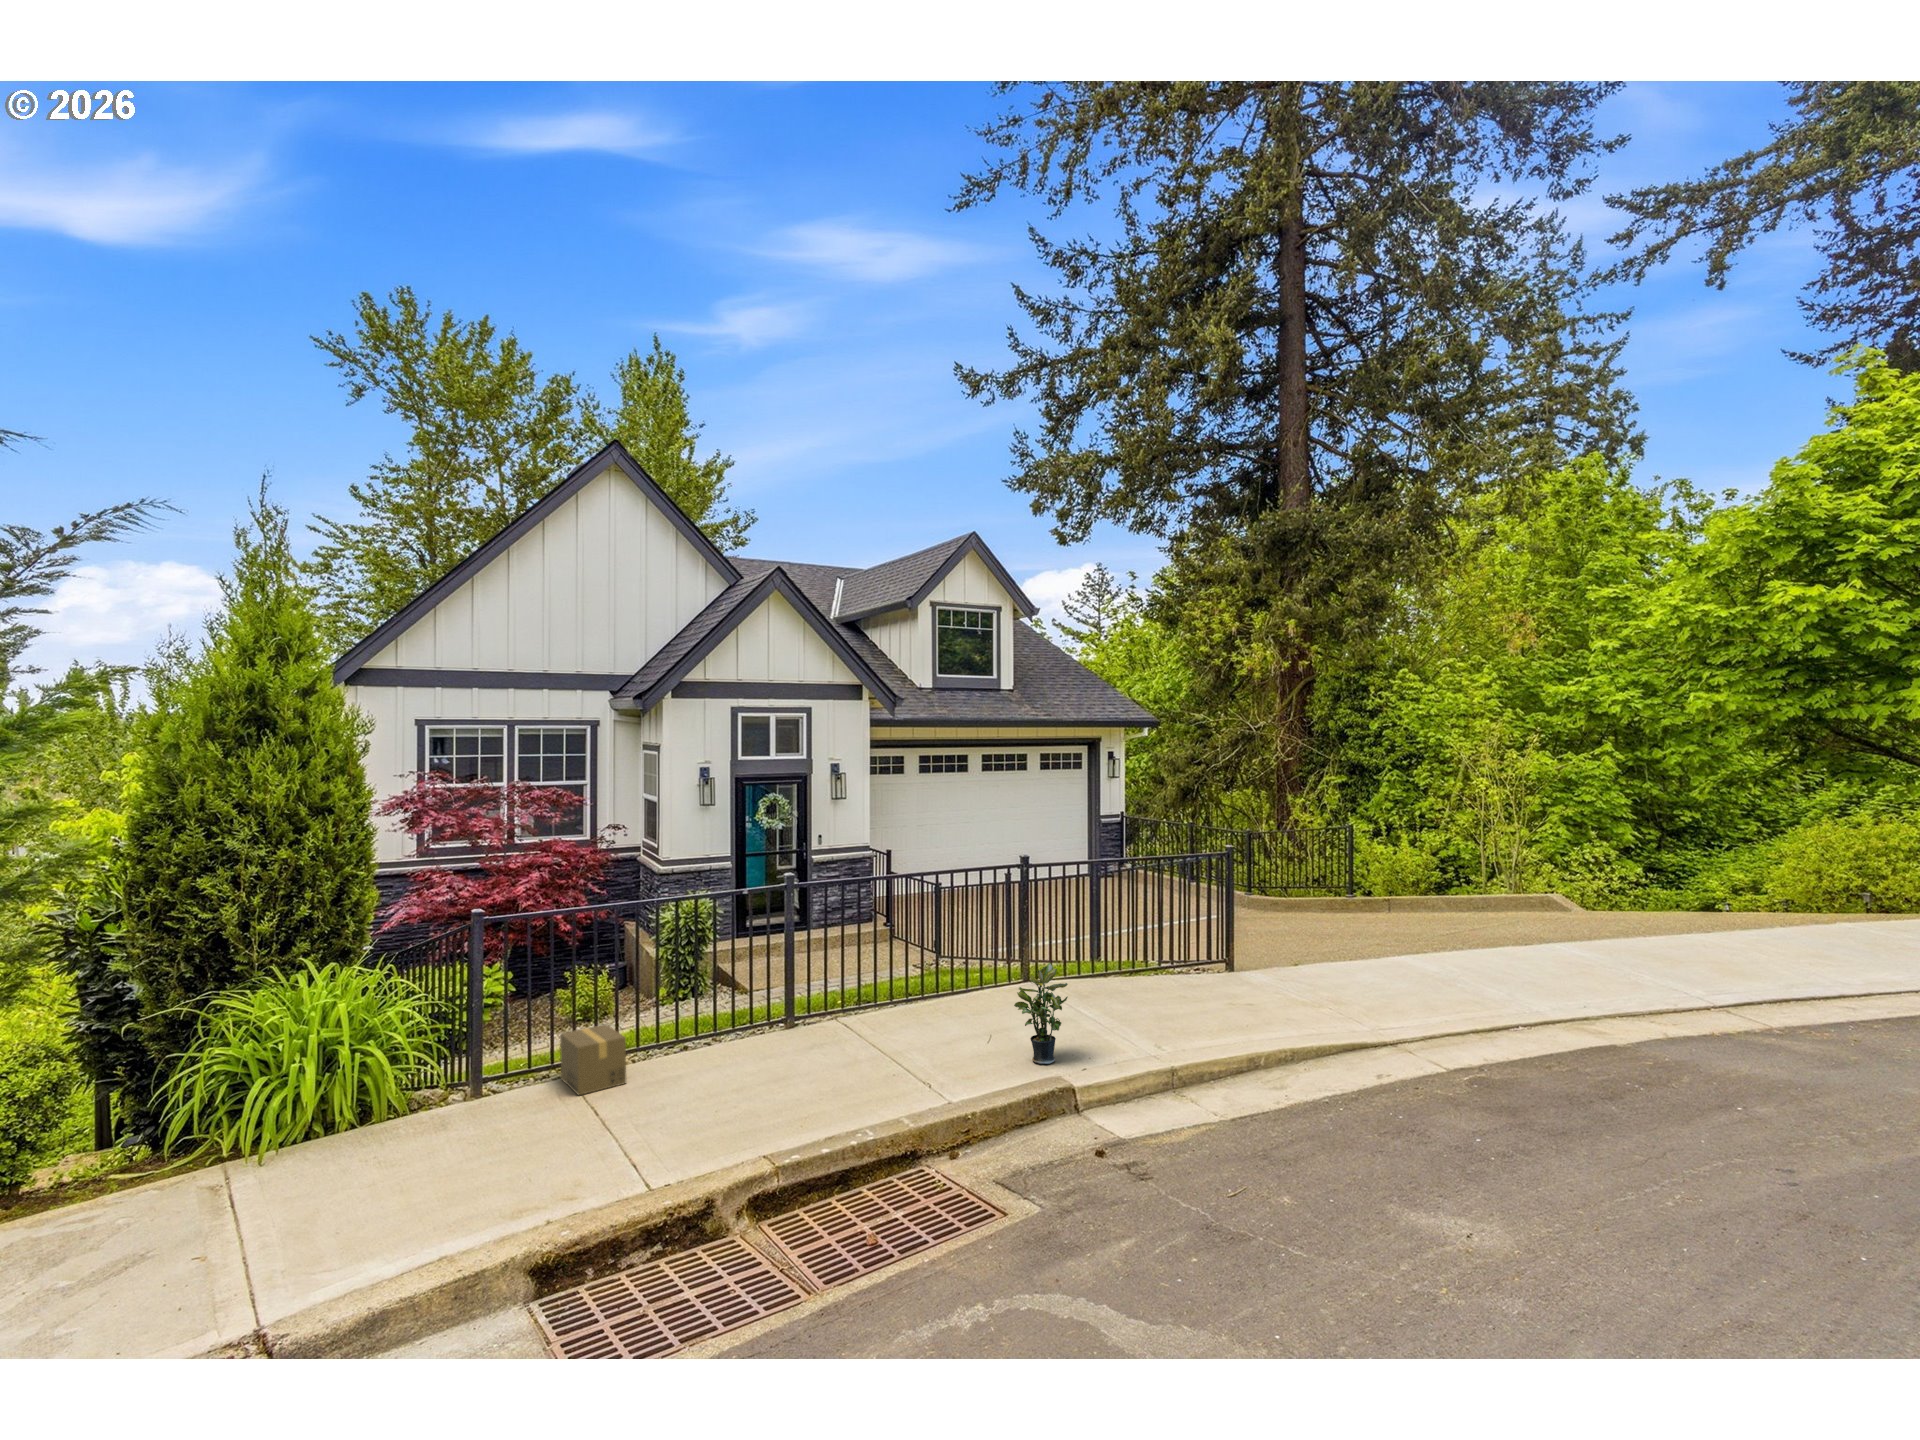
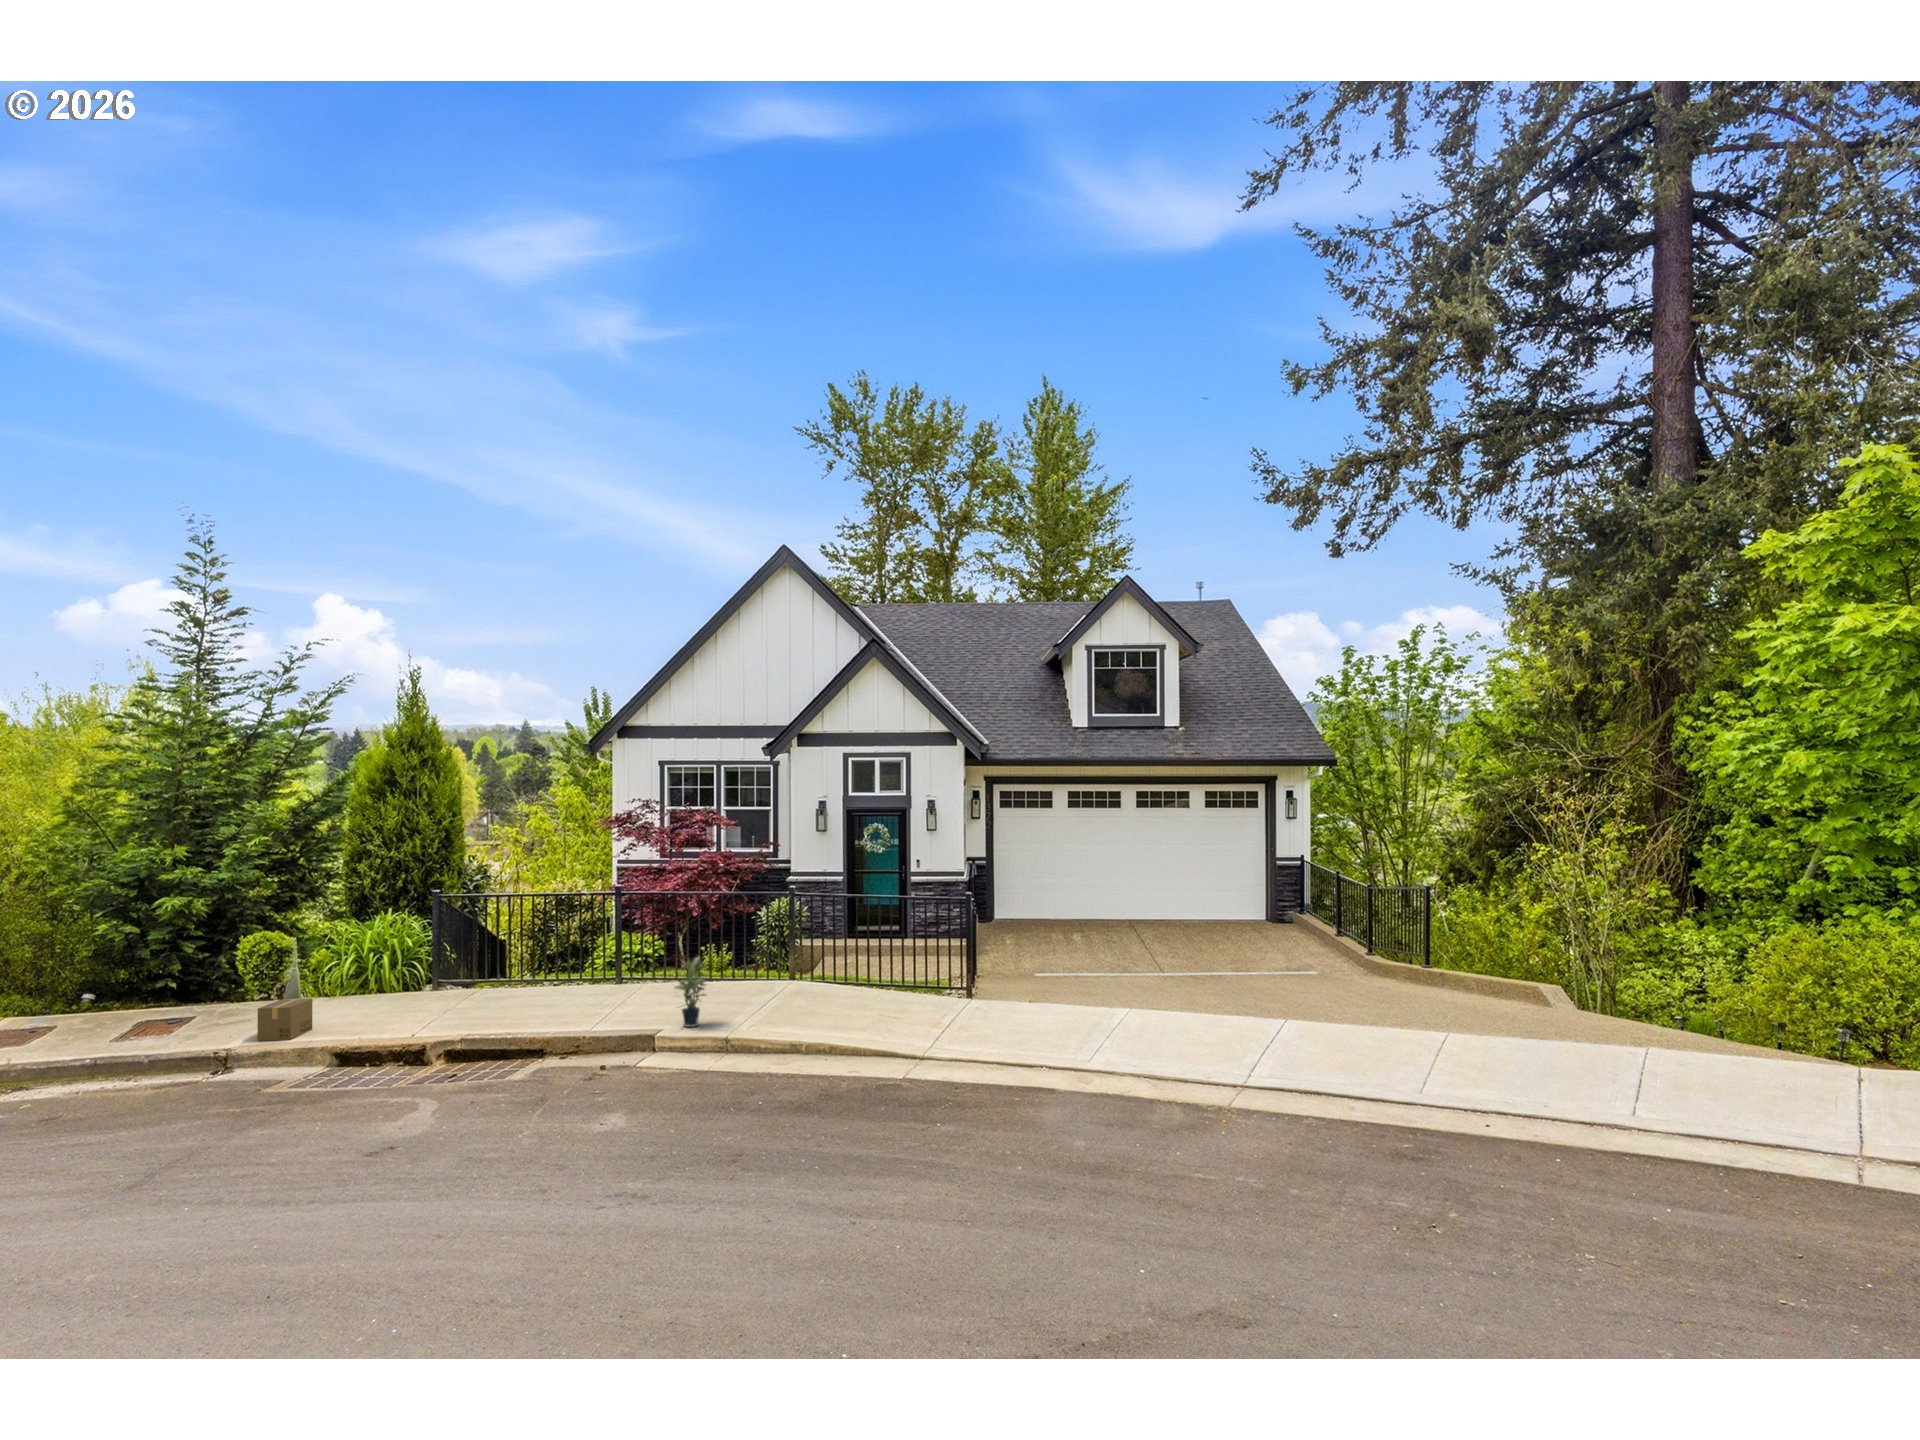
cardboard box: present [560,1024,626,1095] -> present [257,999,313,1041]

